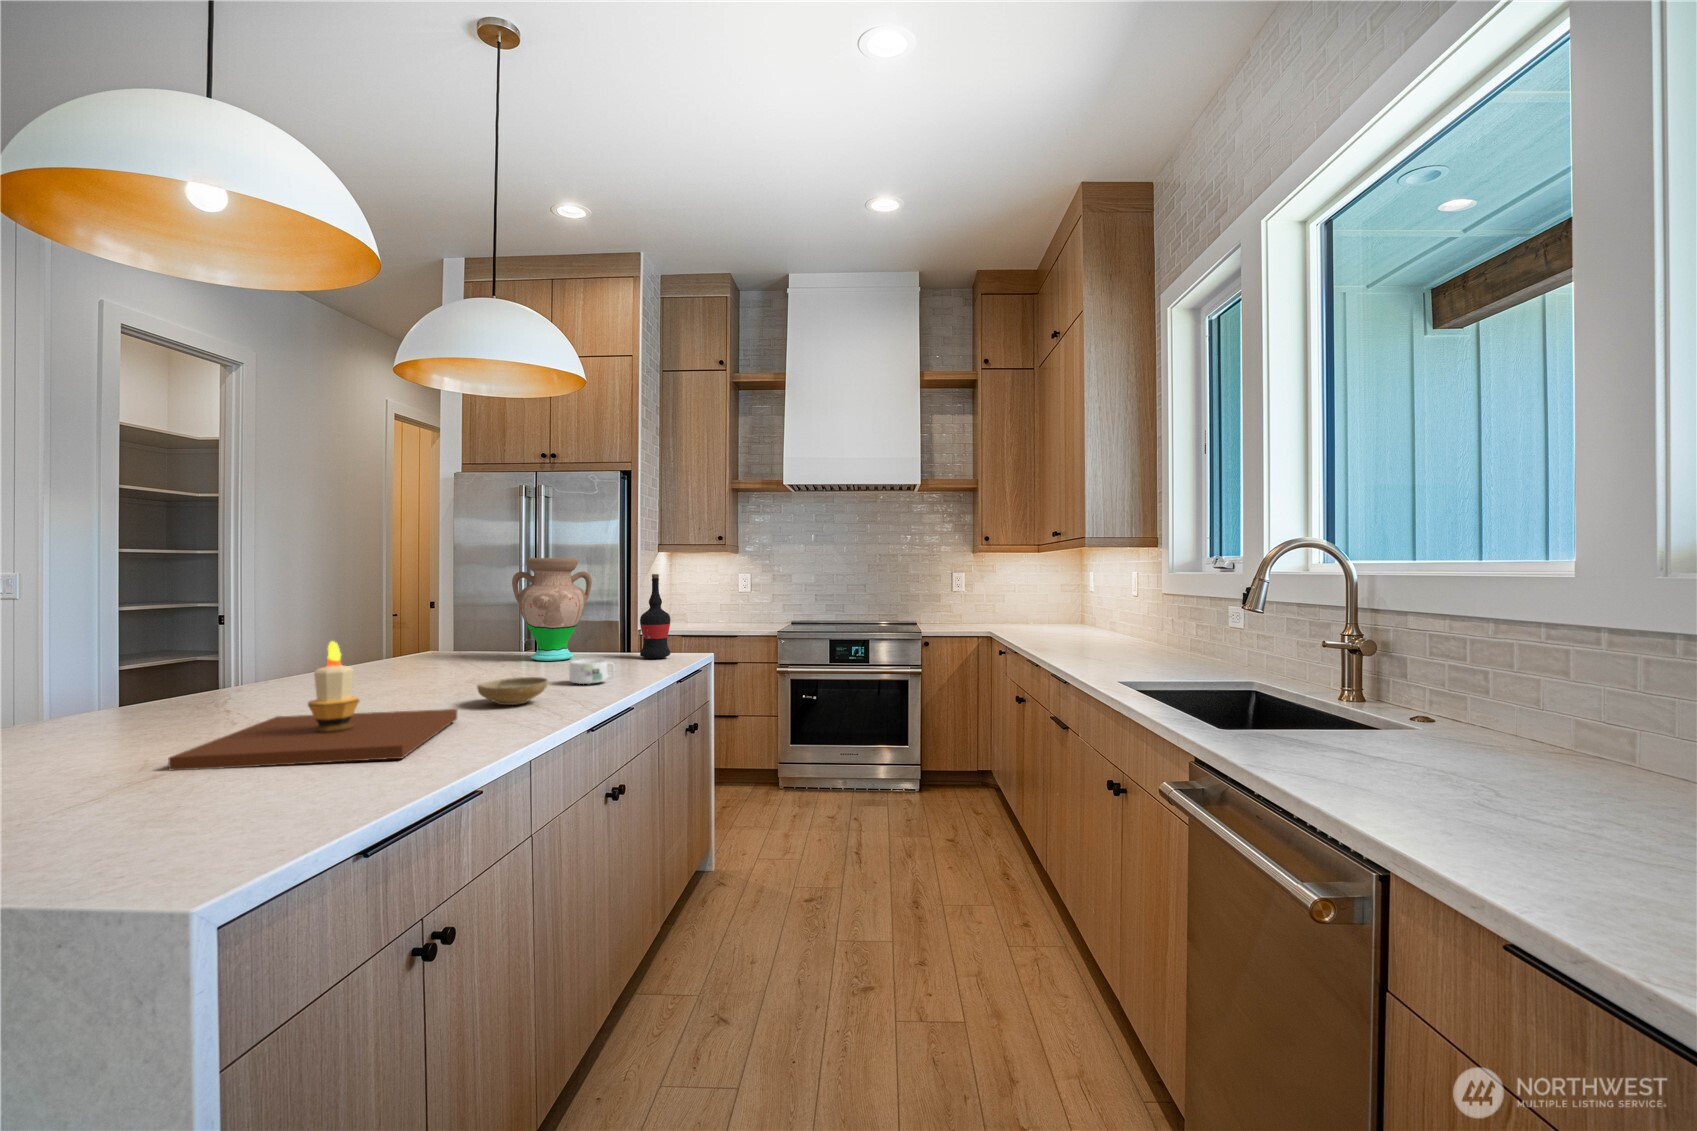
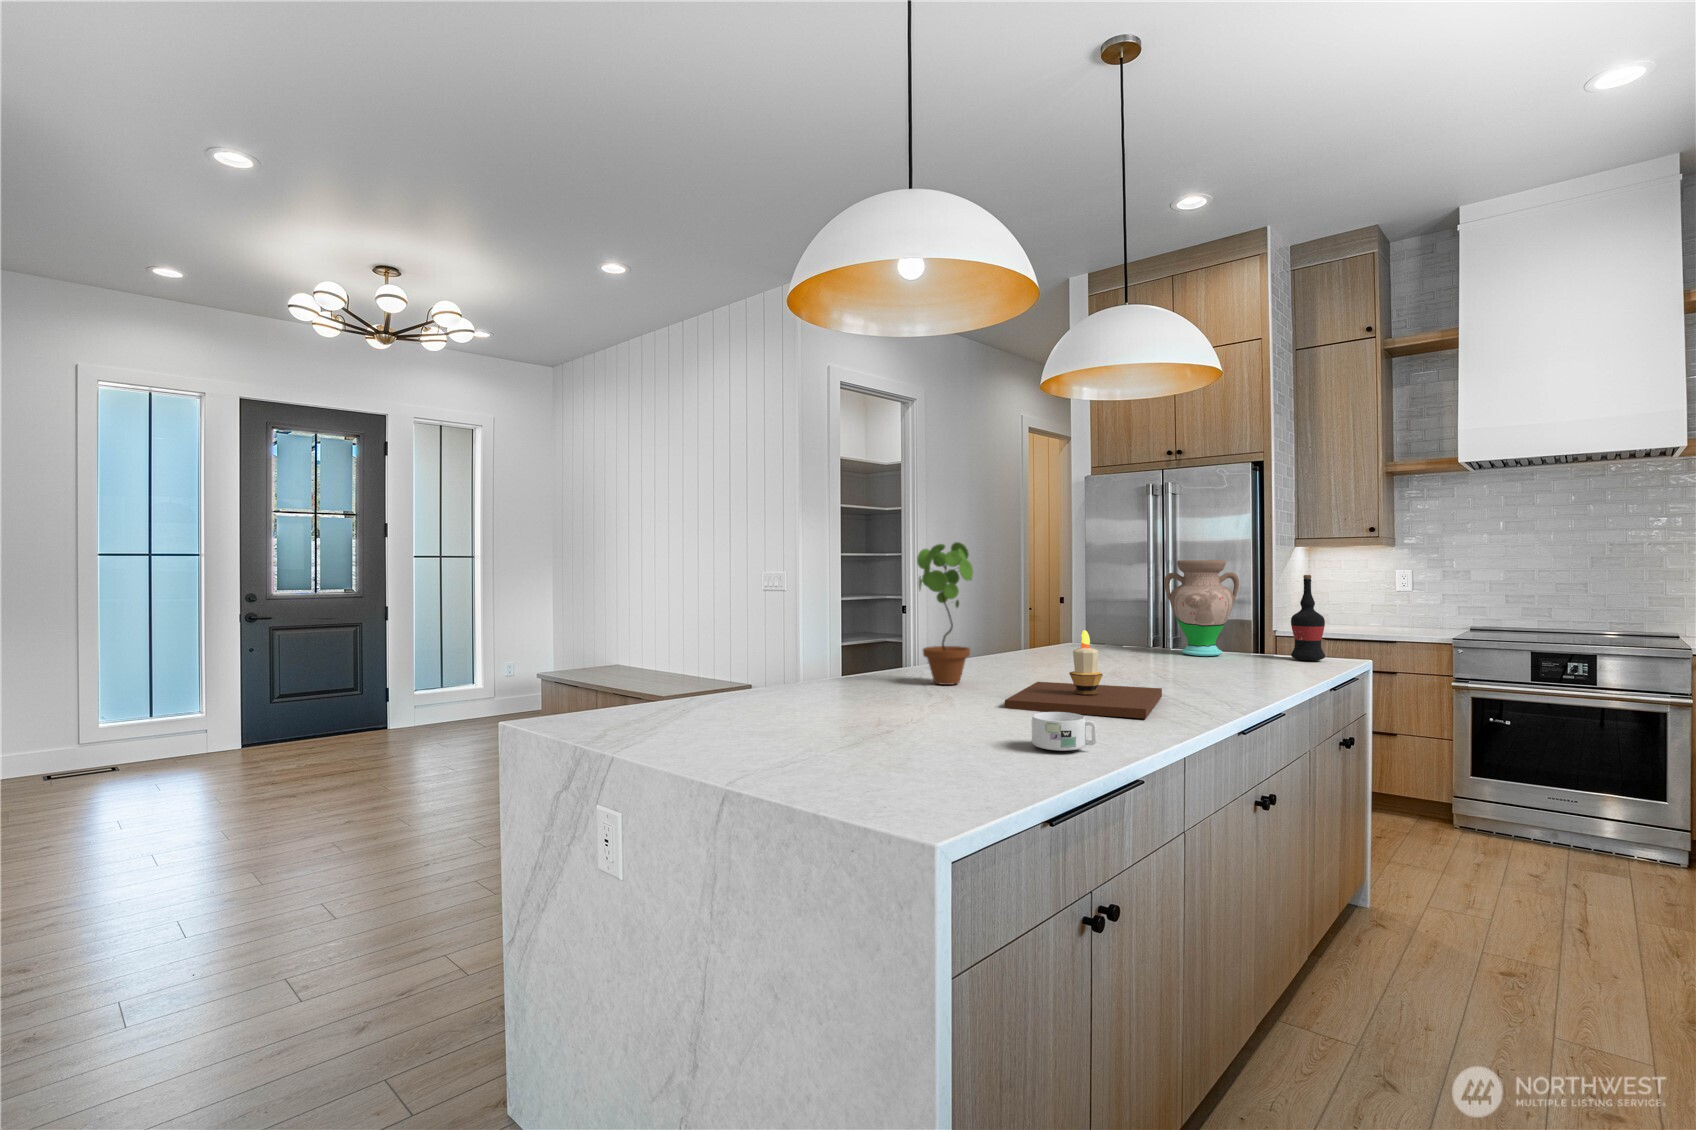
potted plant: none [49,517,165,737] -> present [917,542,973,685]
mug: present [569,659,615,684] -> present [1032,712,1097,751]
ceramic bowl: present [477,677,548,705] -> none [1166,668,1226,690]

